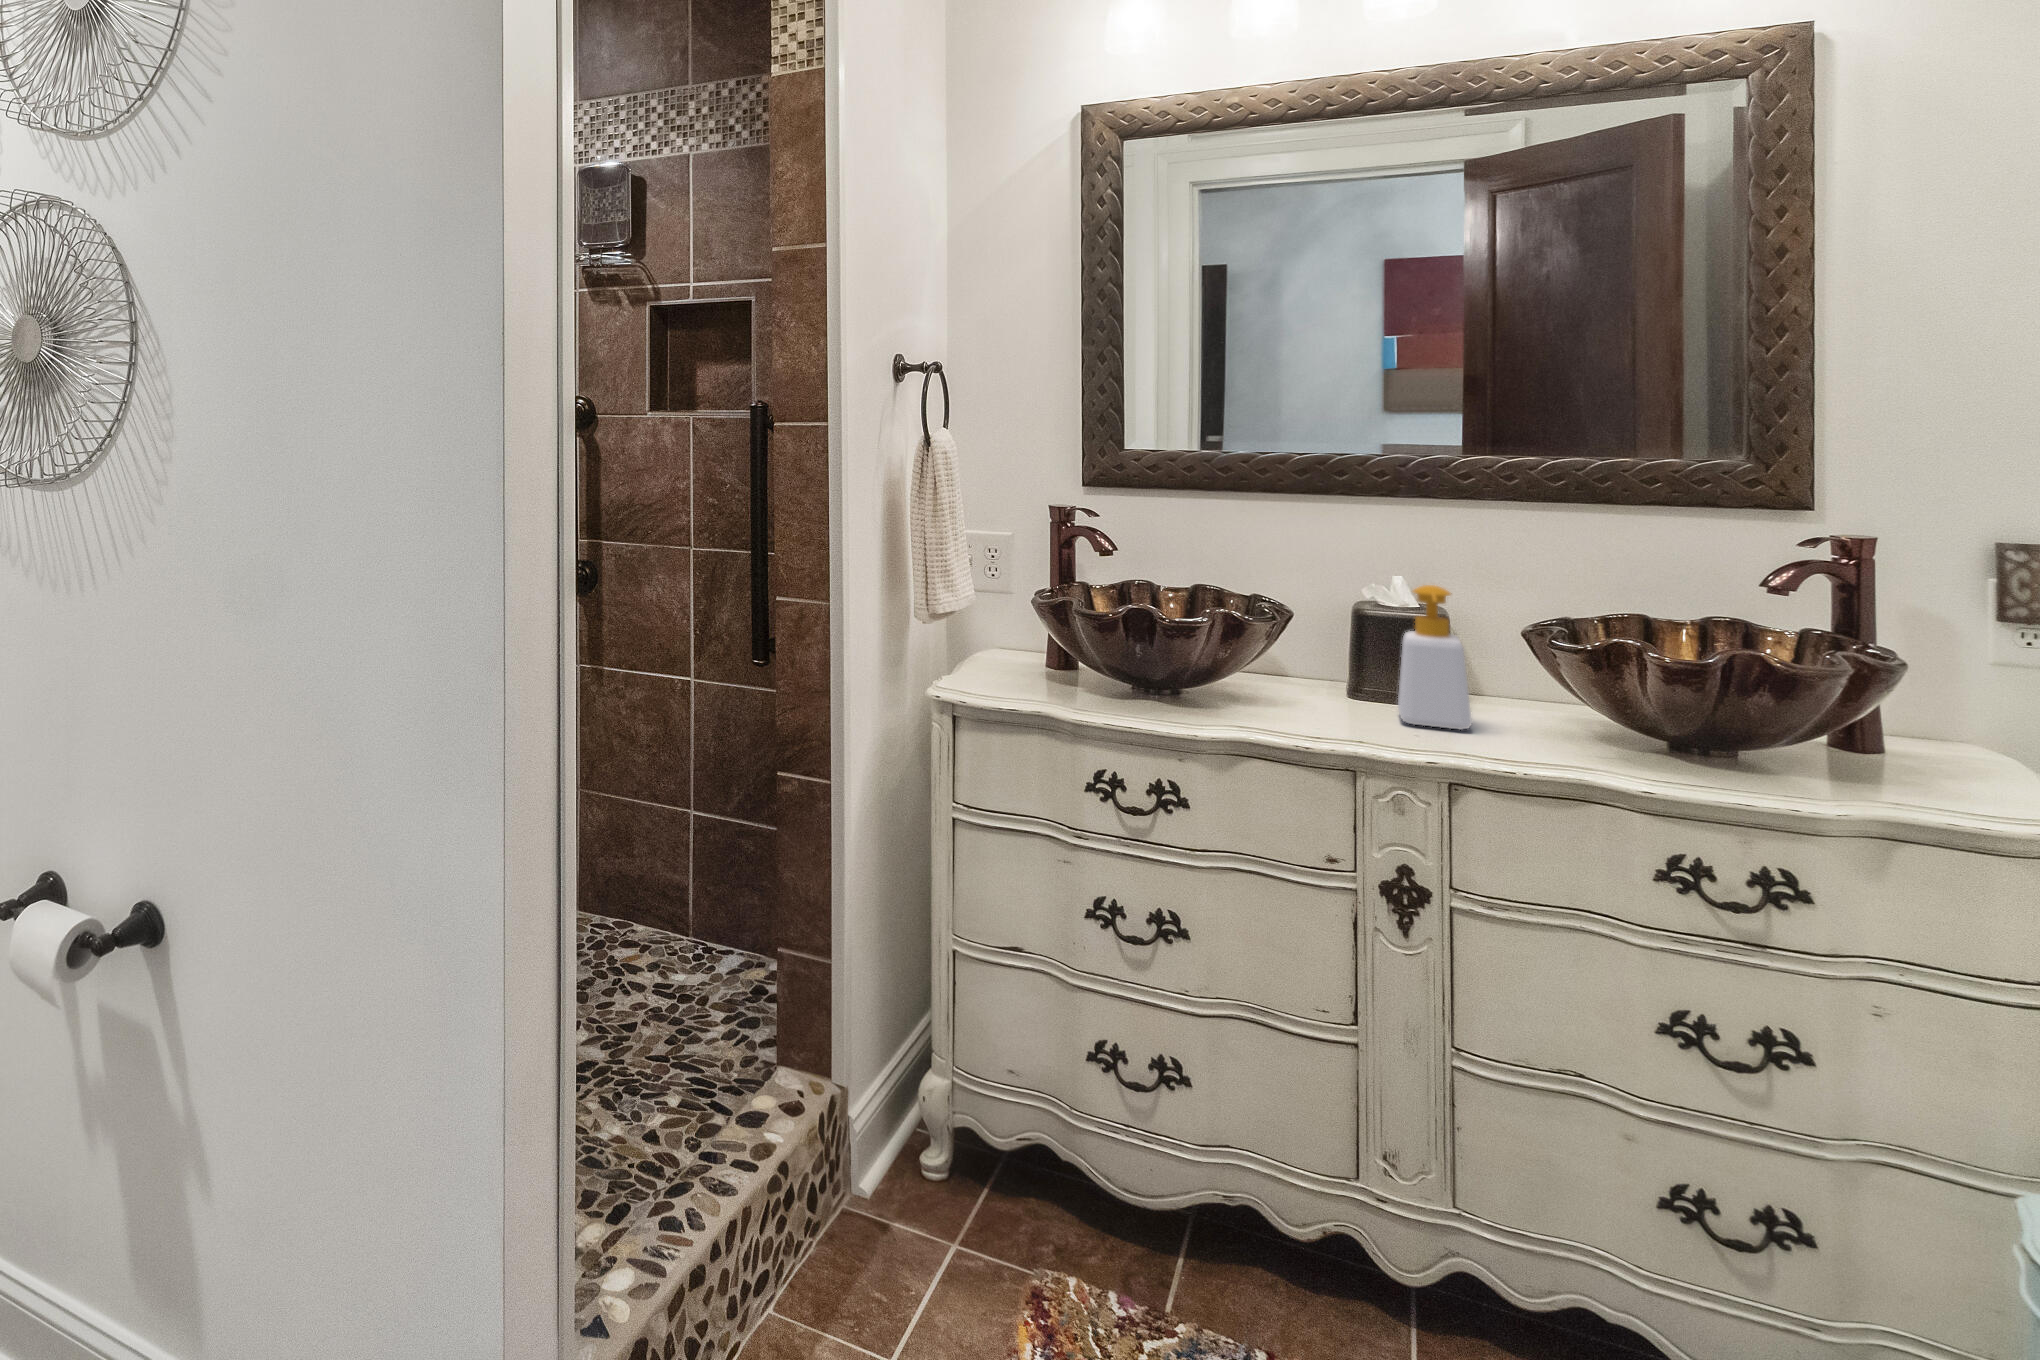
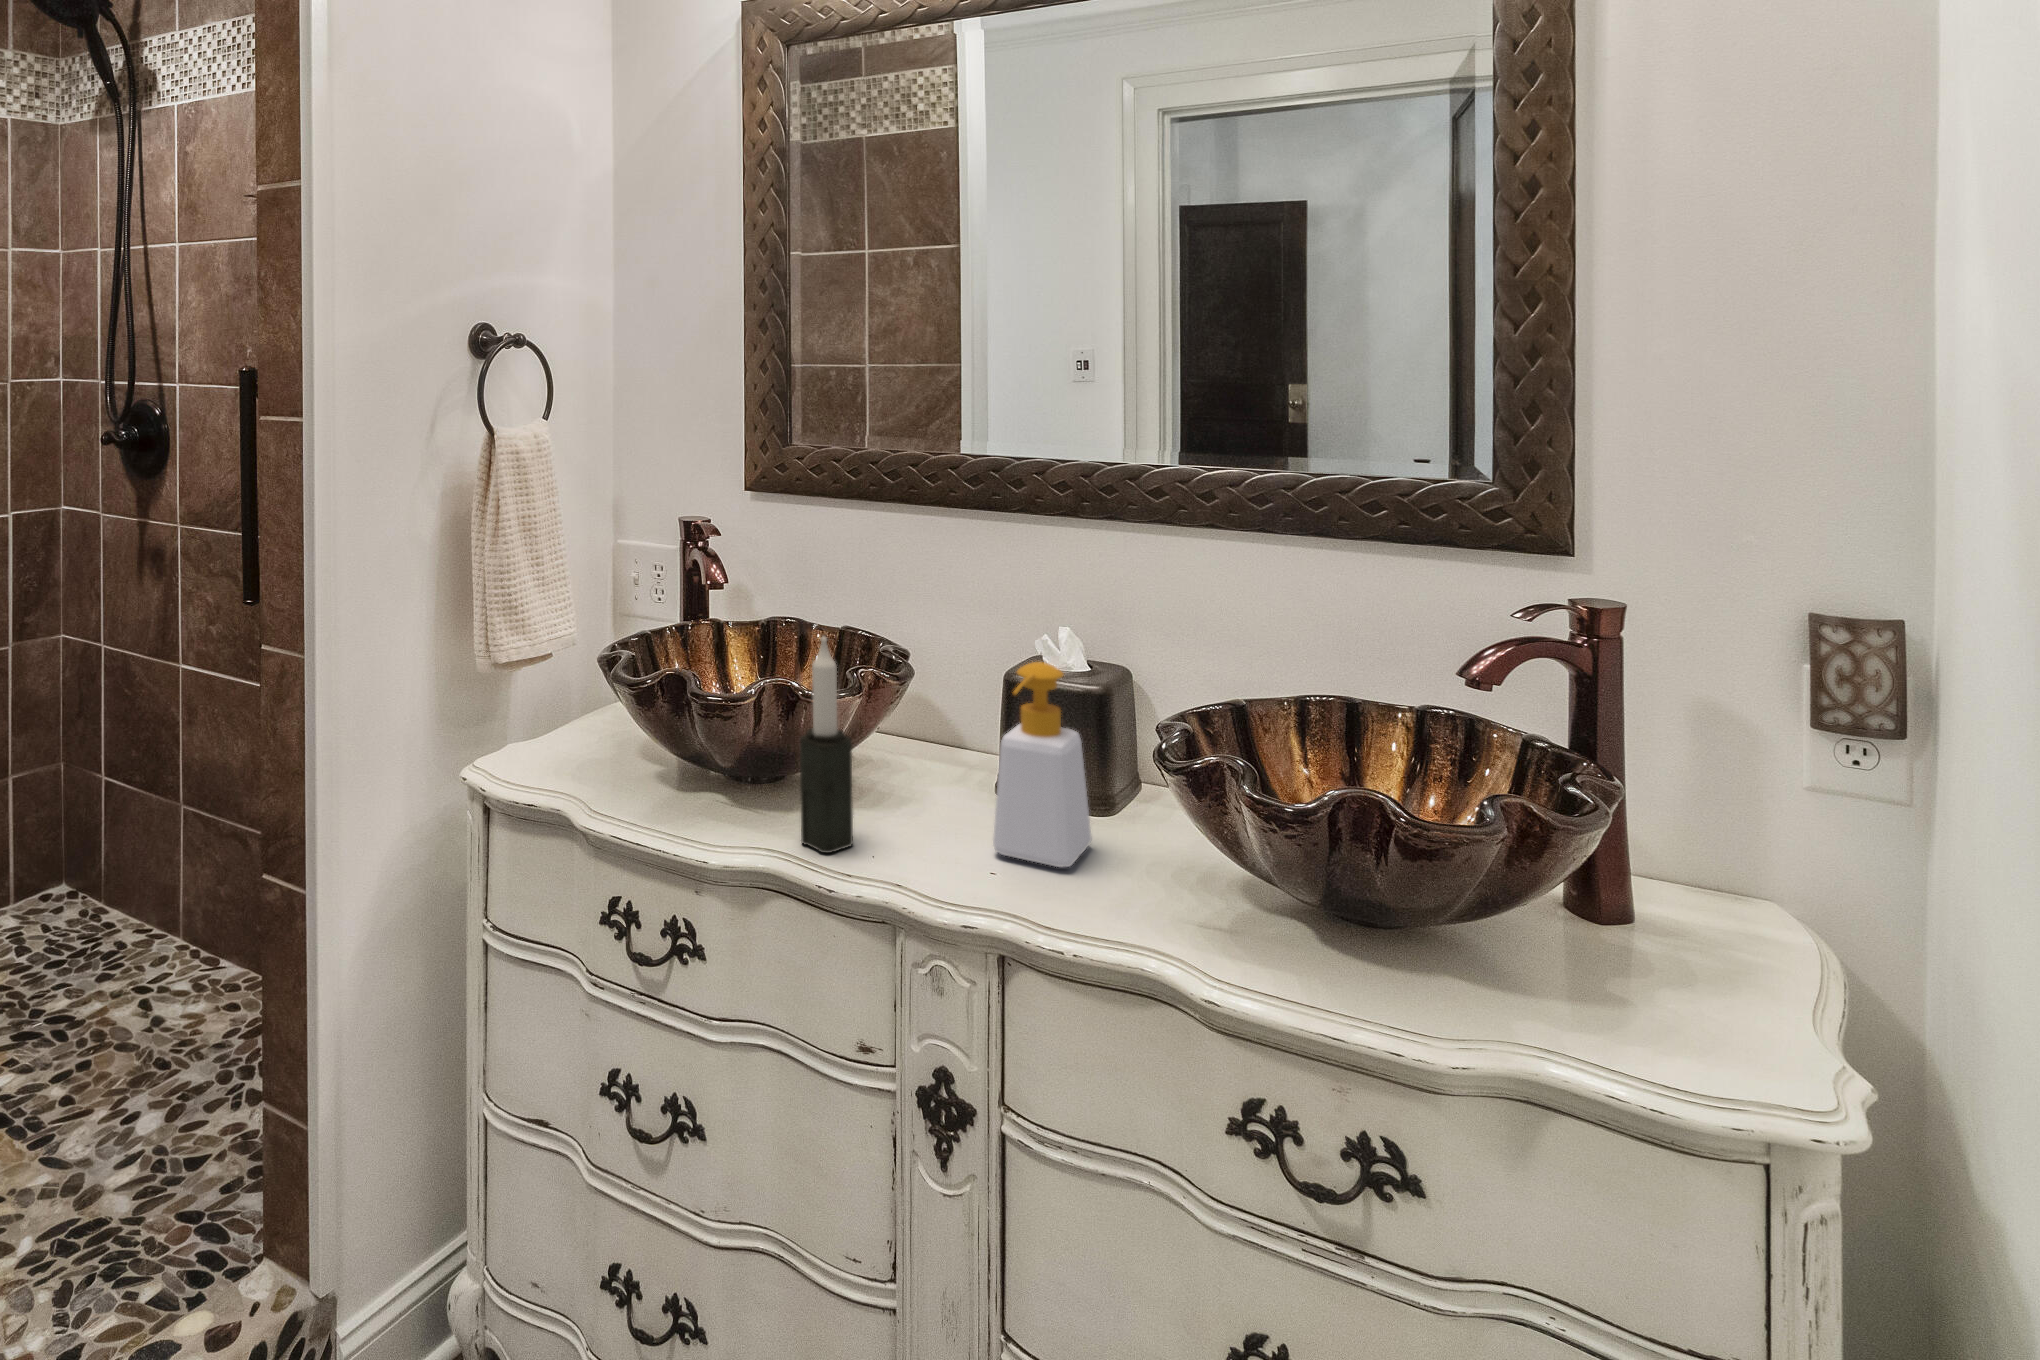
candle: none [1249,567,1292,725] -> present [800,637,853,853]

